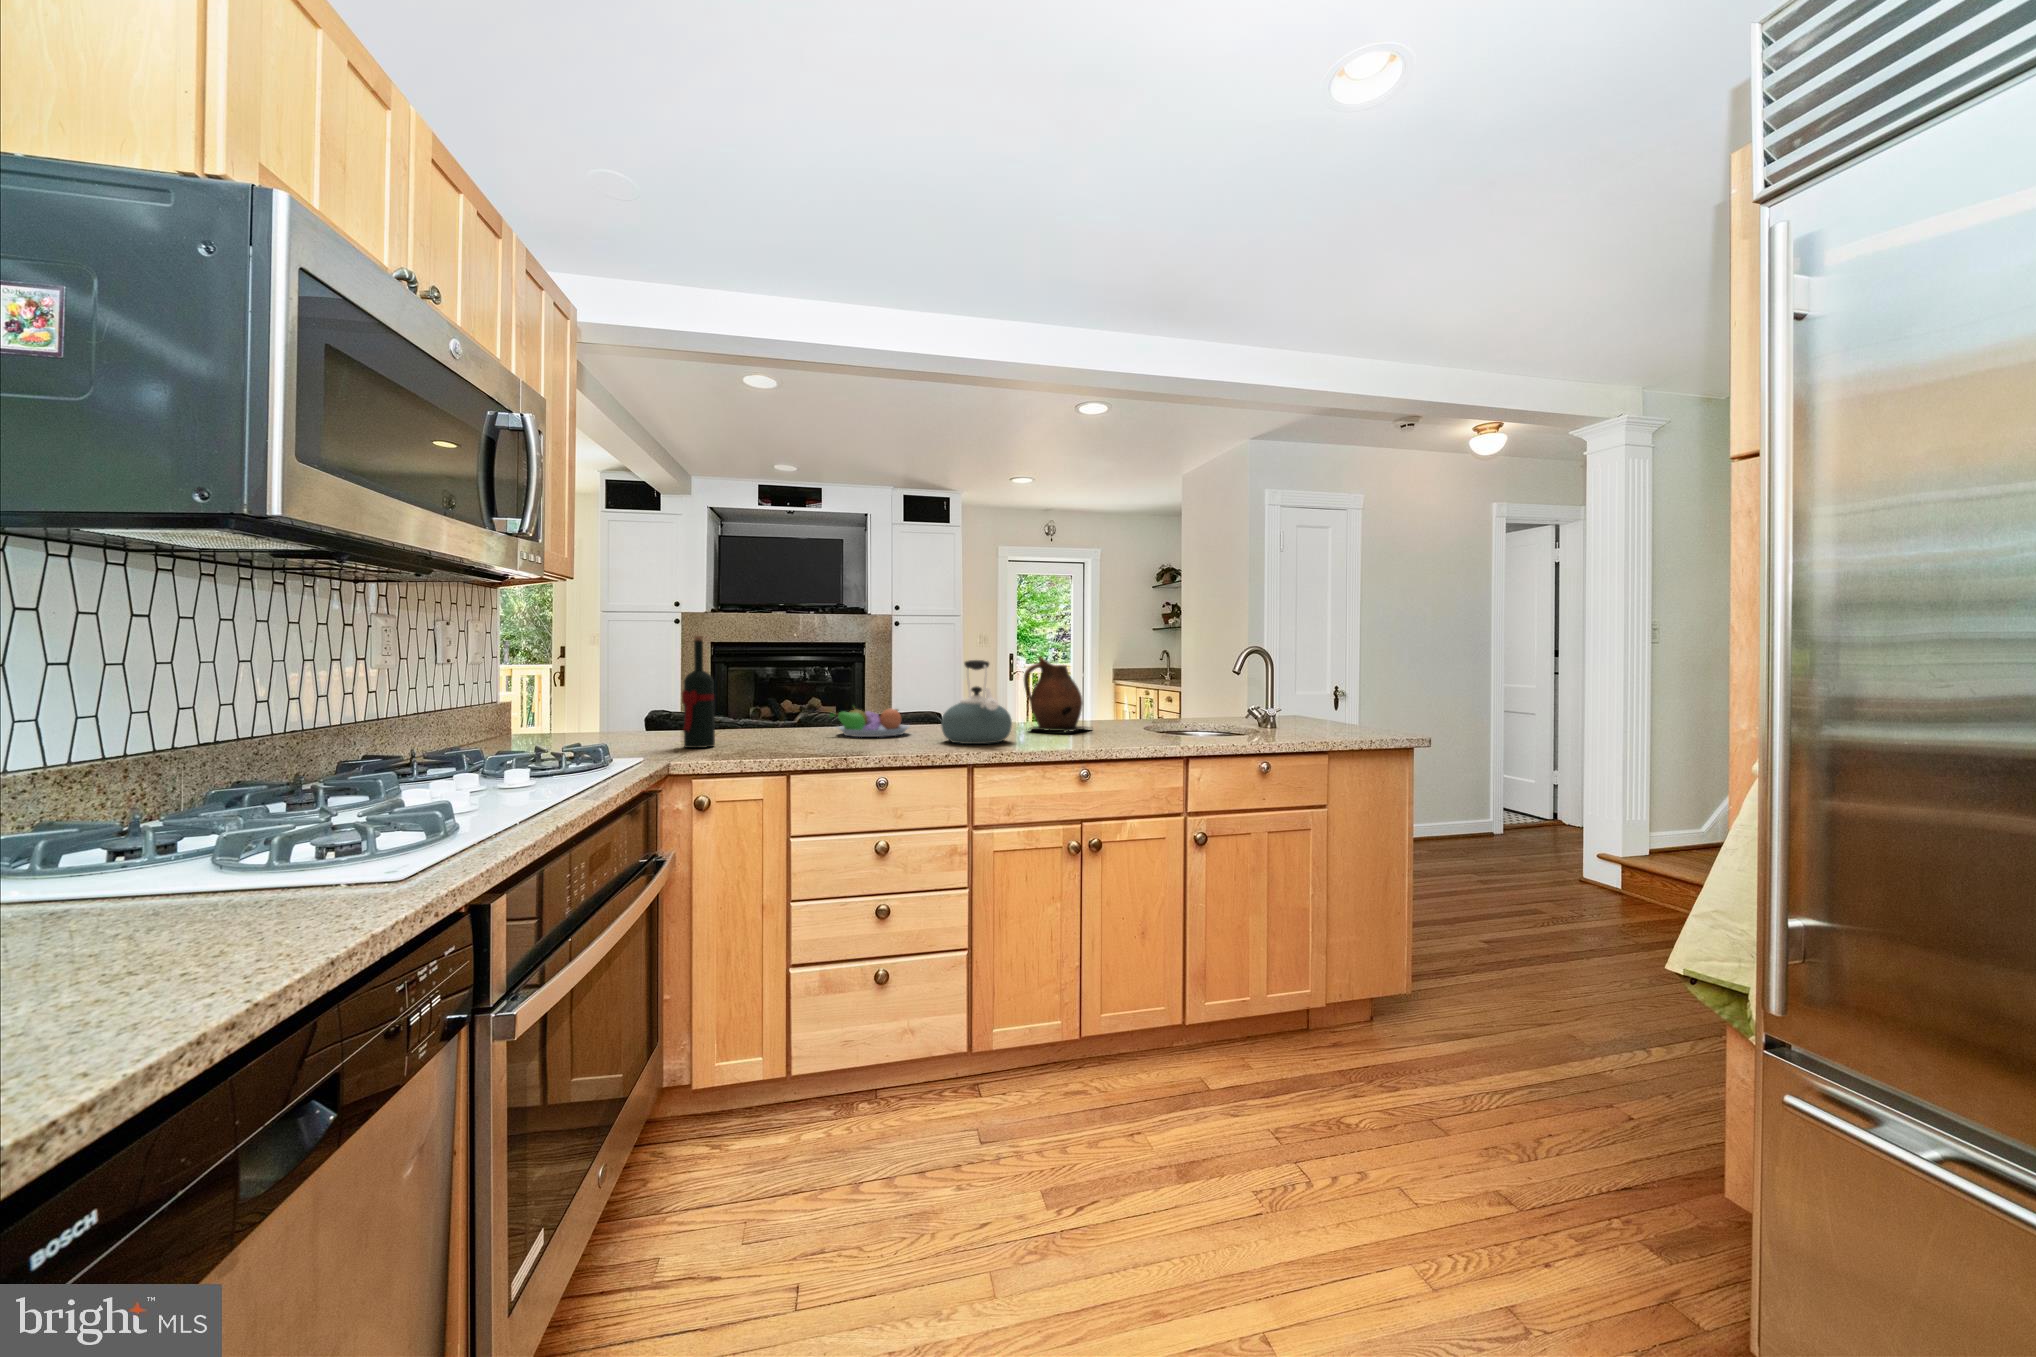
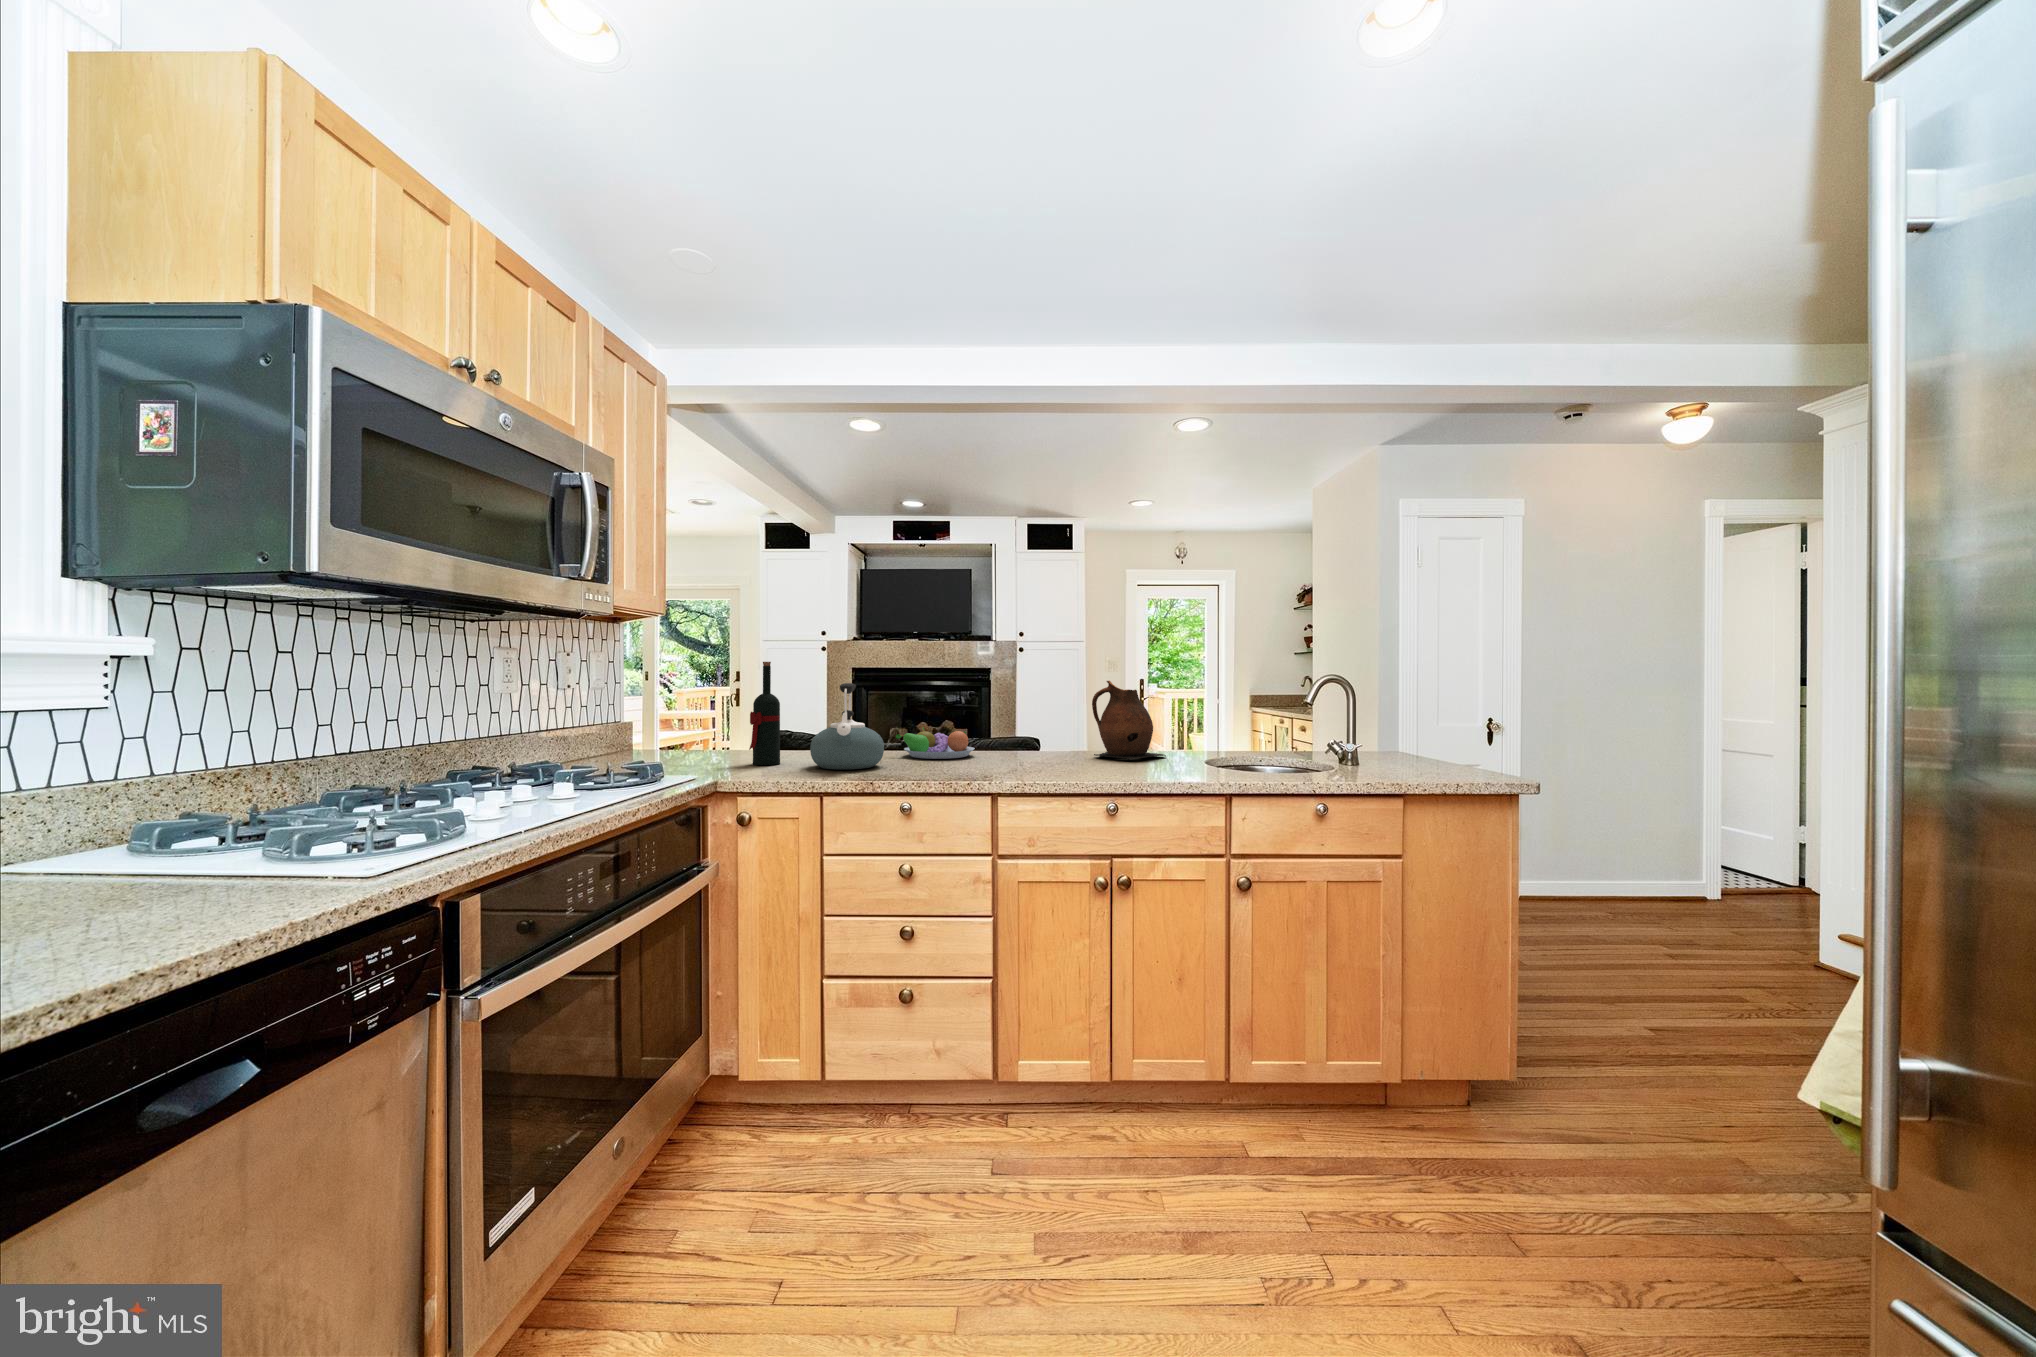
kettle: present [941,660,1012,744] -> present [810,683,884,770]

